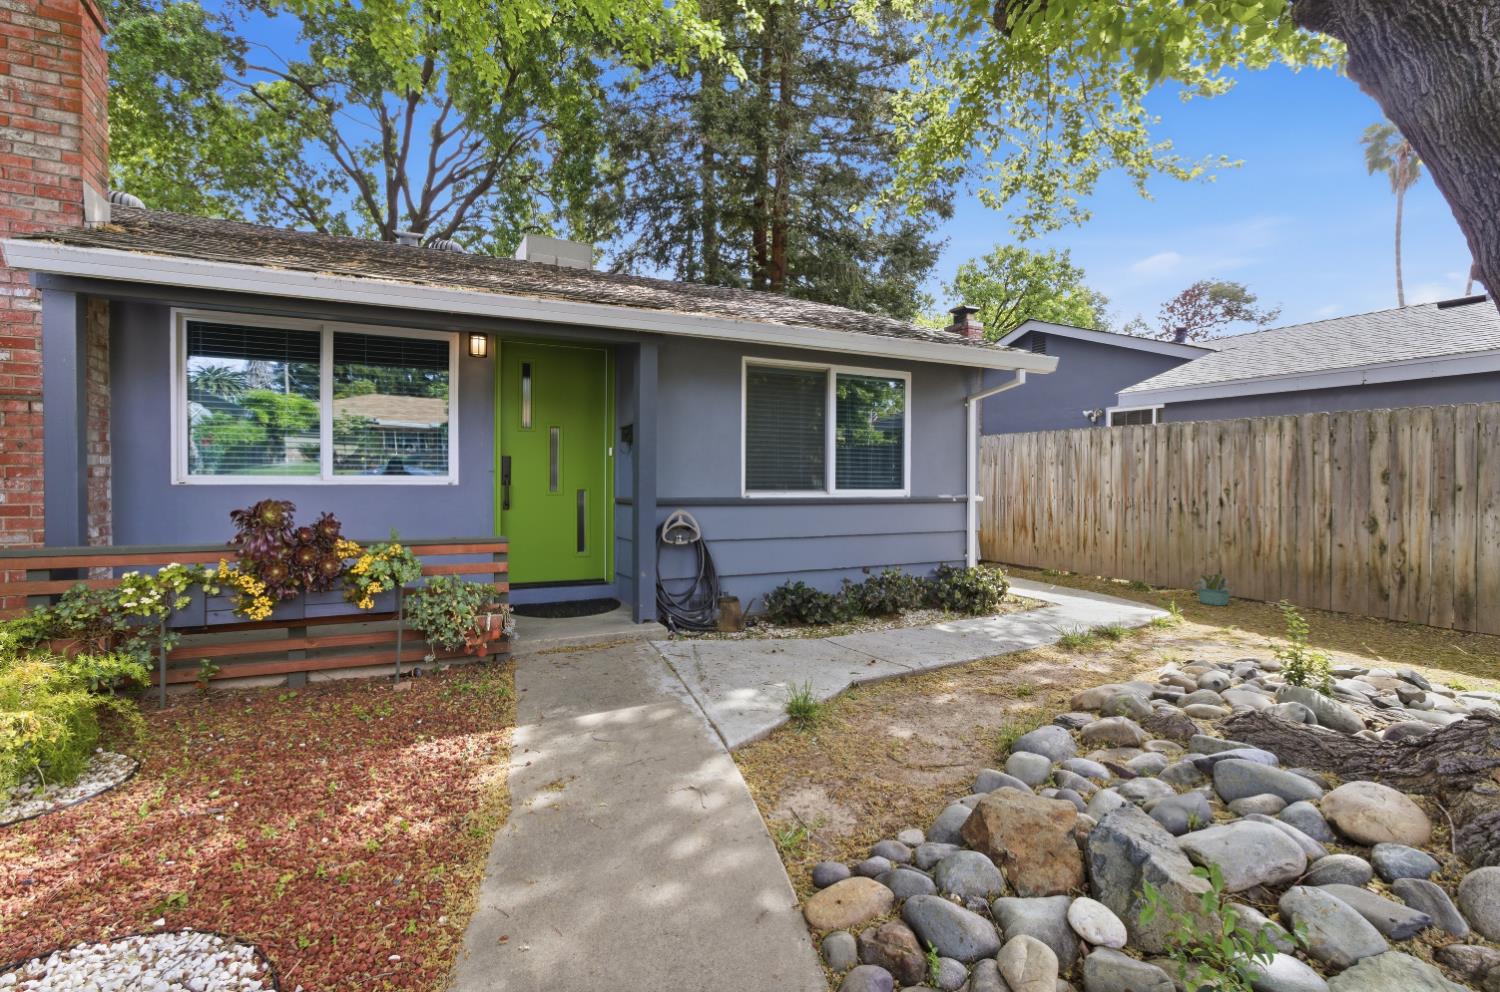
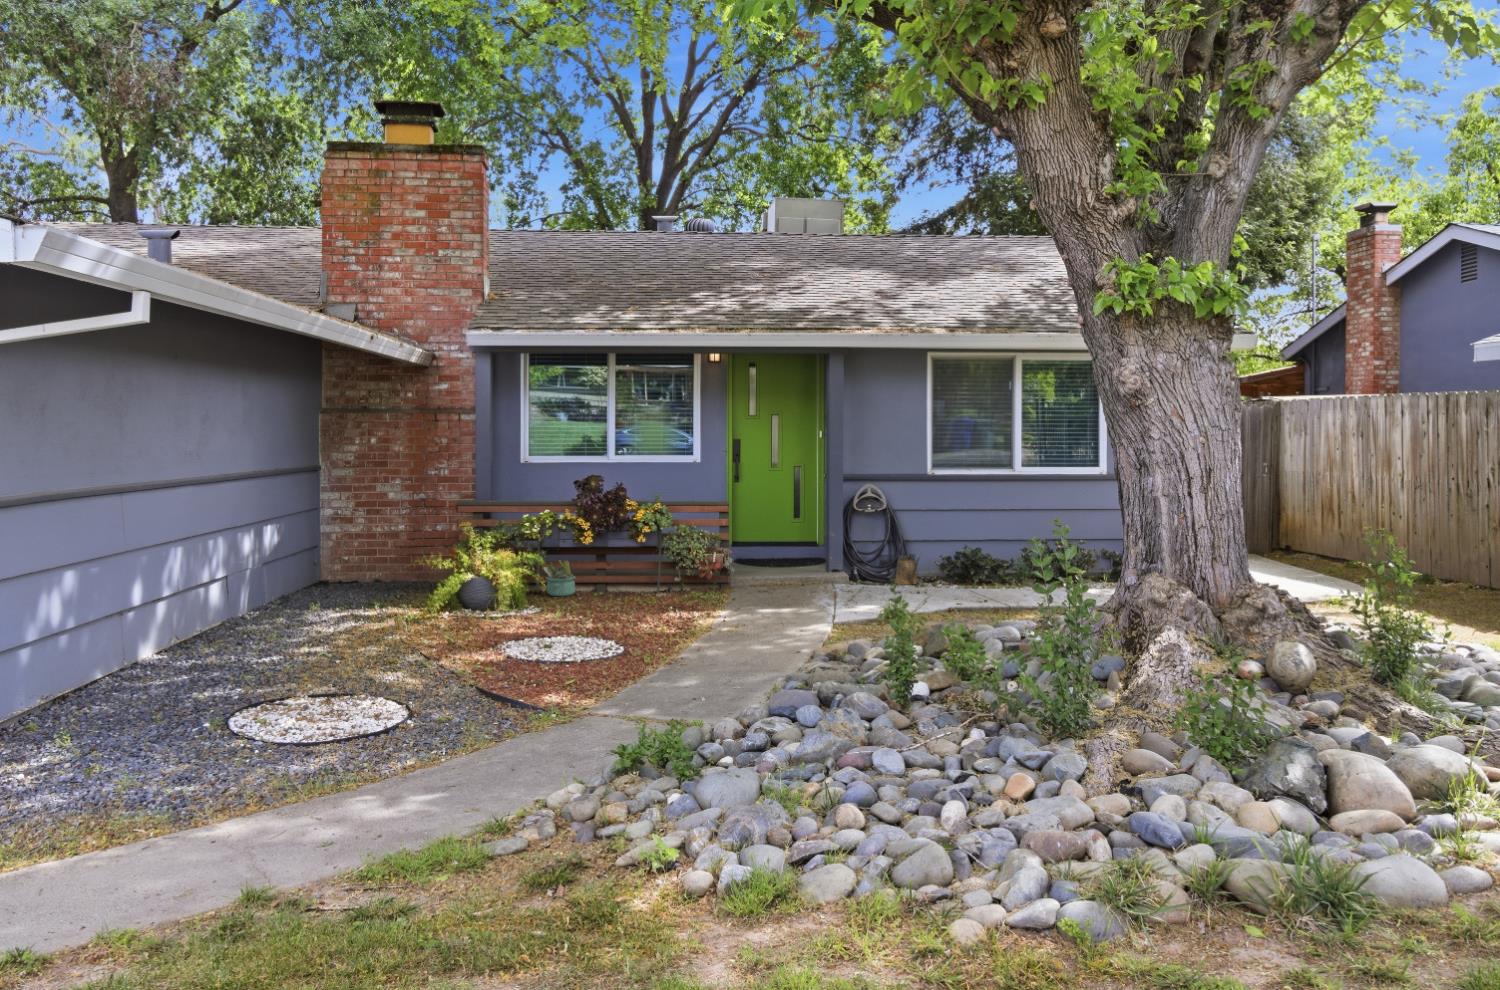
decorative plant: present [1193,574,1234,606] -> present [544,561,575,596]

